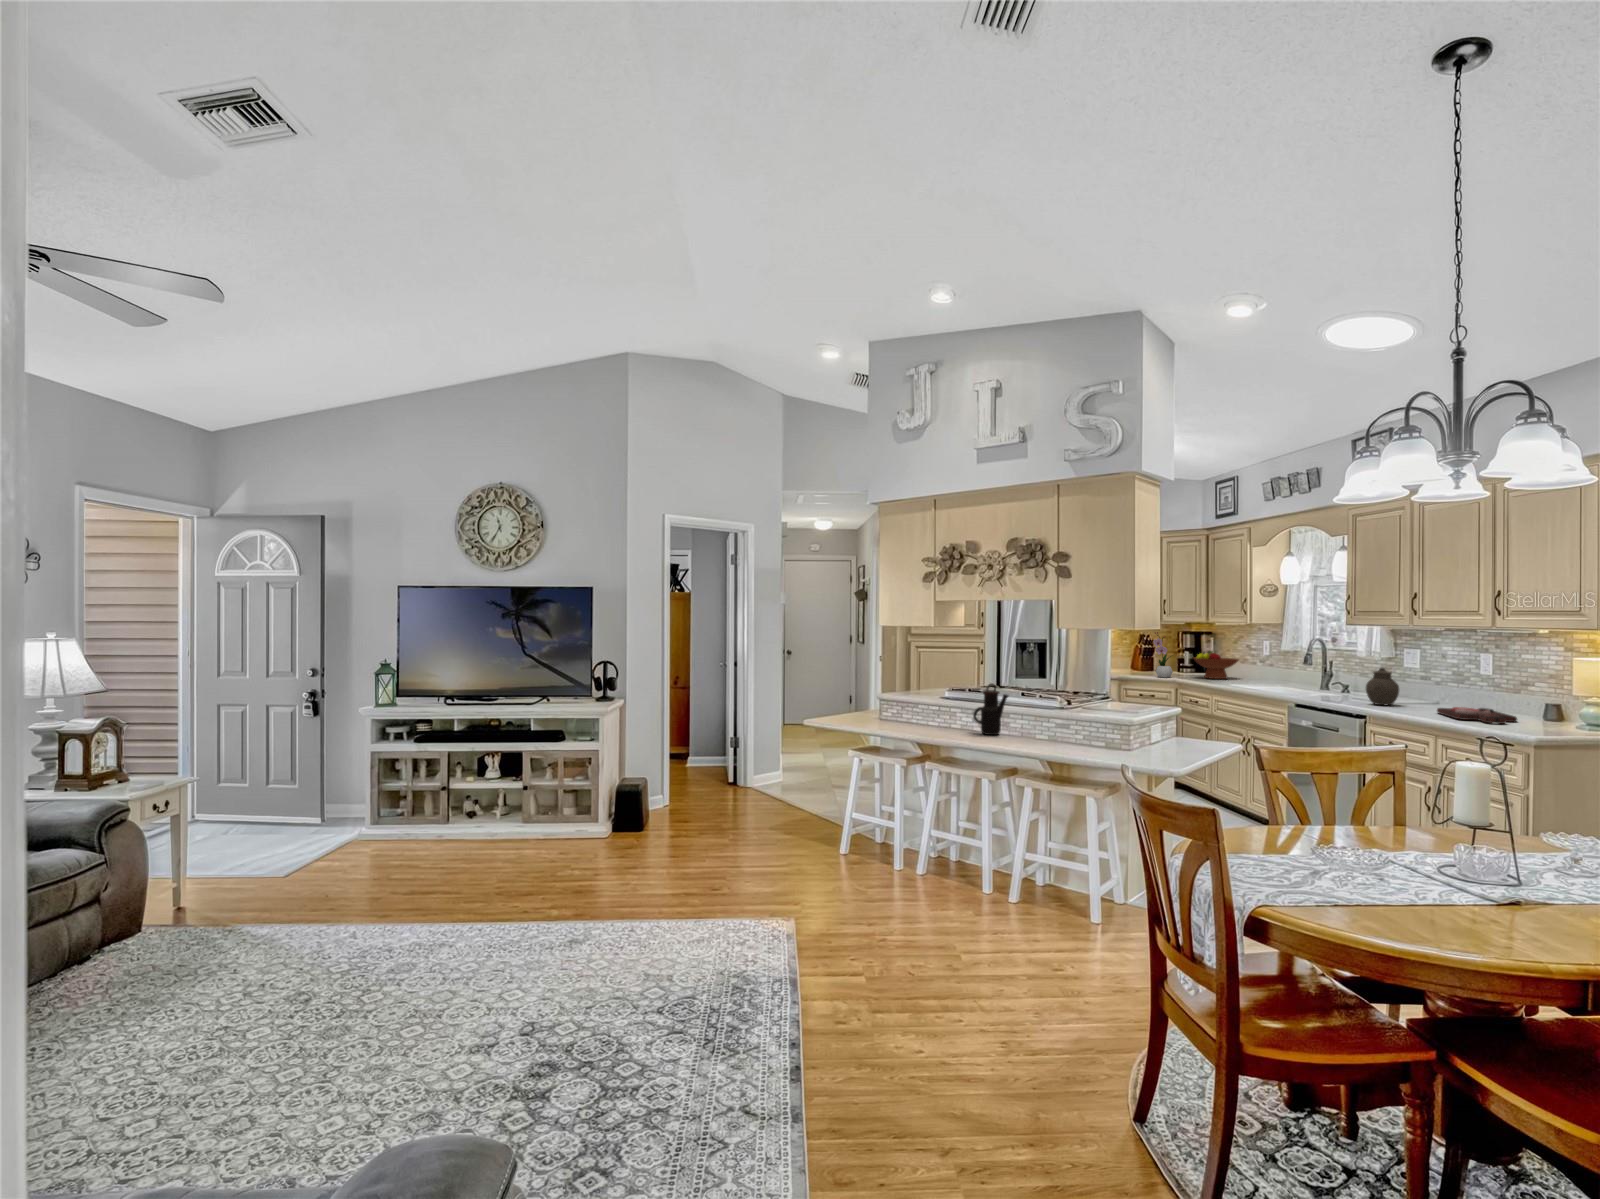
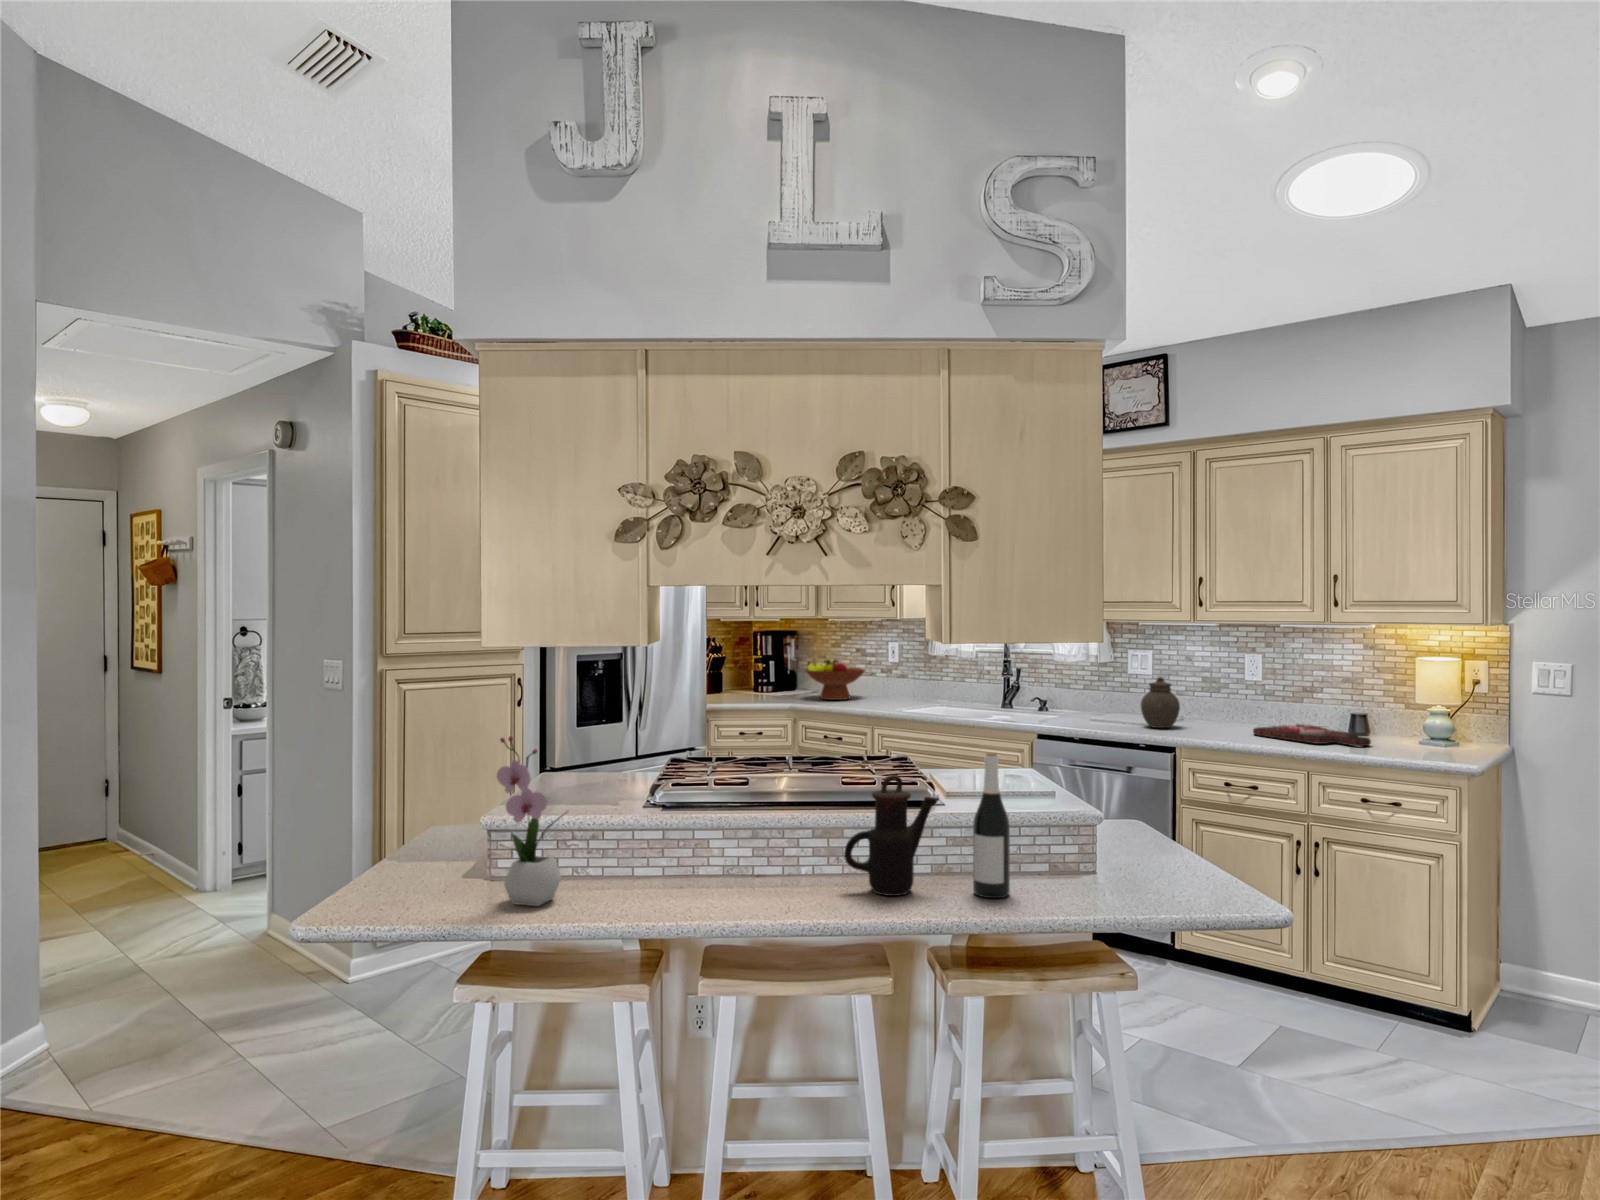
flower arrangement: present [1153,632,1173,678] -> present [497,736,567,906]
wine bottle: none [1018,676,1035,741] -> present [973,753,1010,898]

